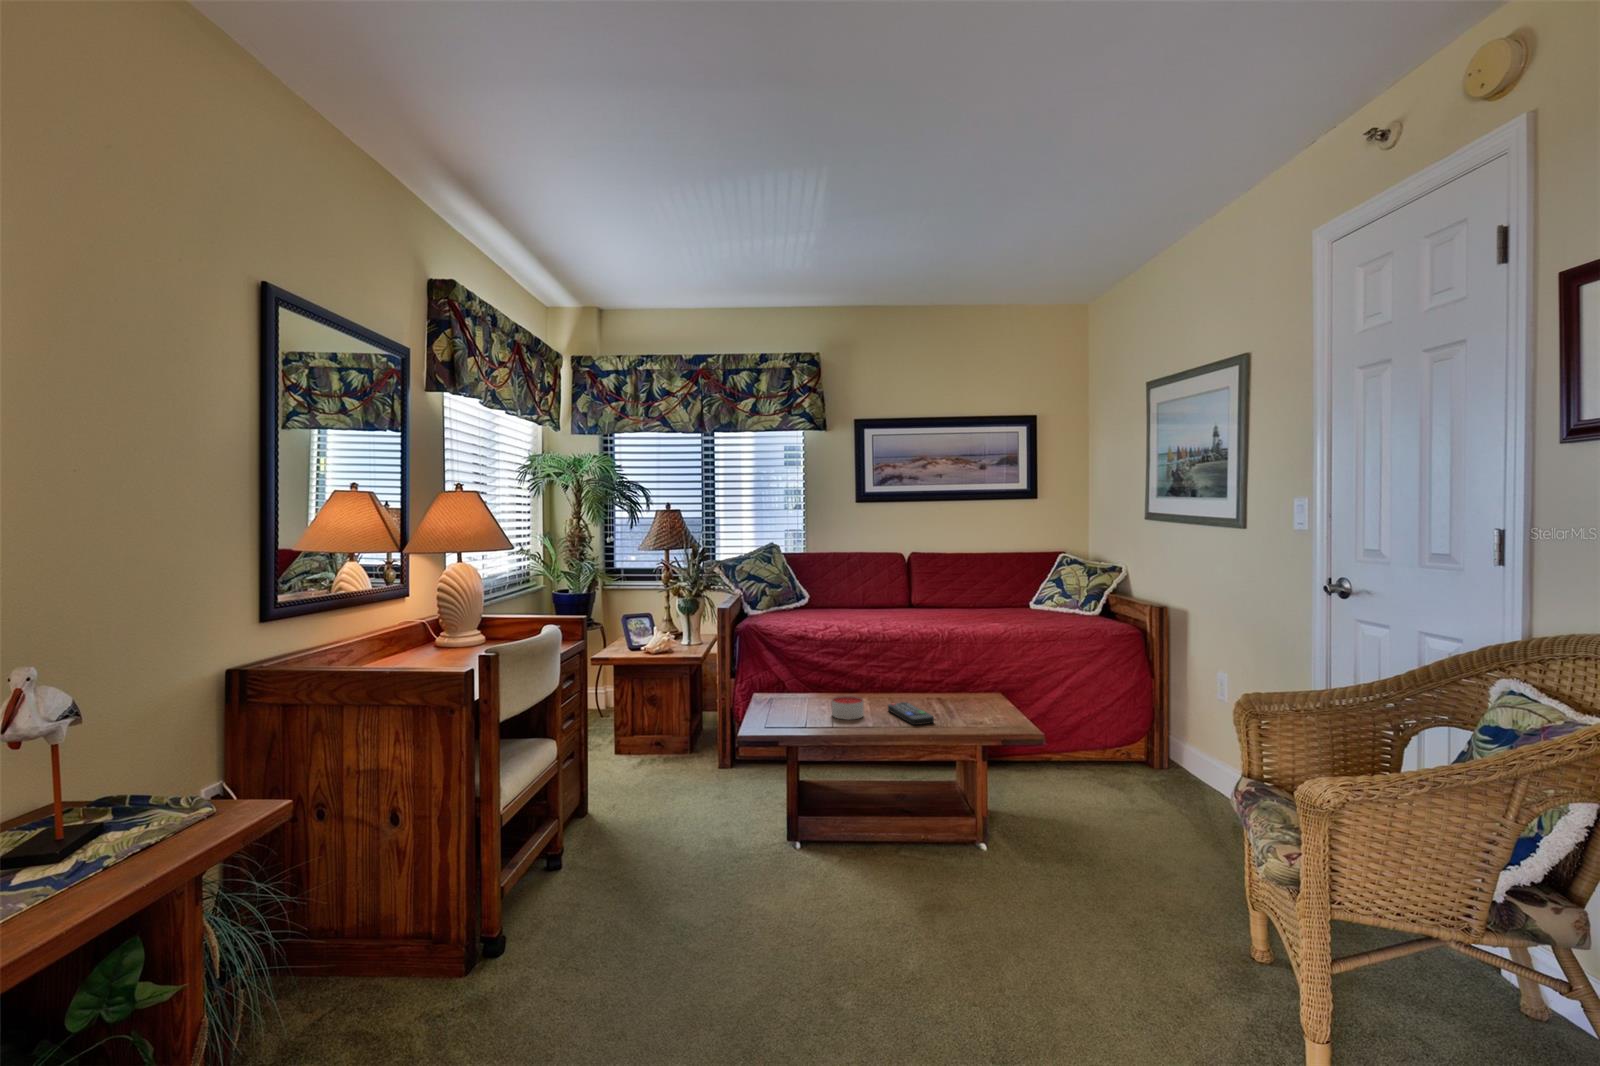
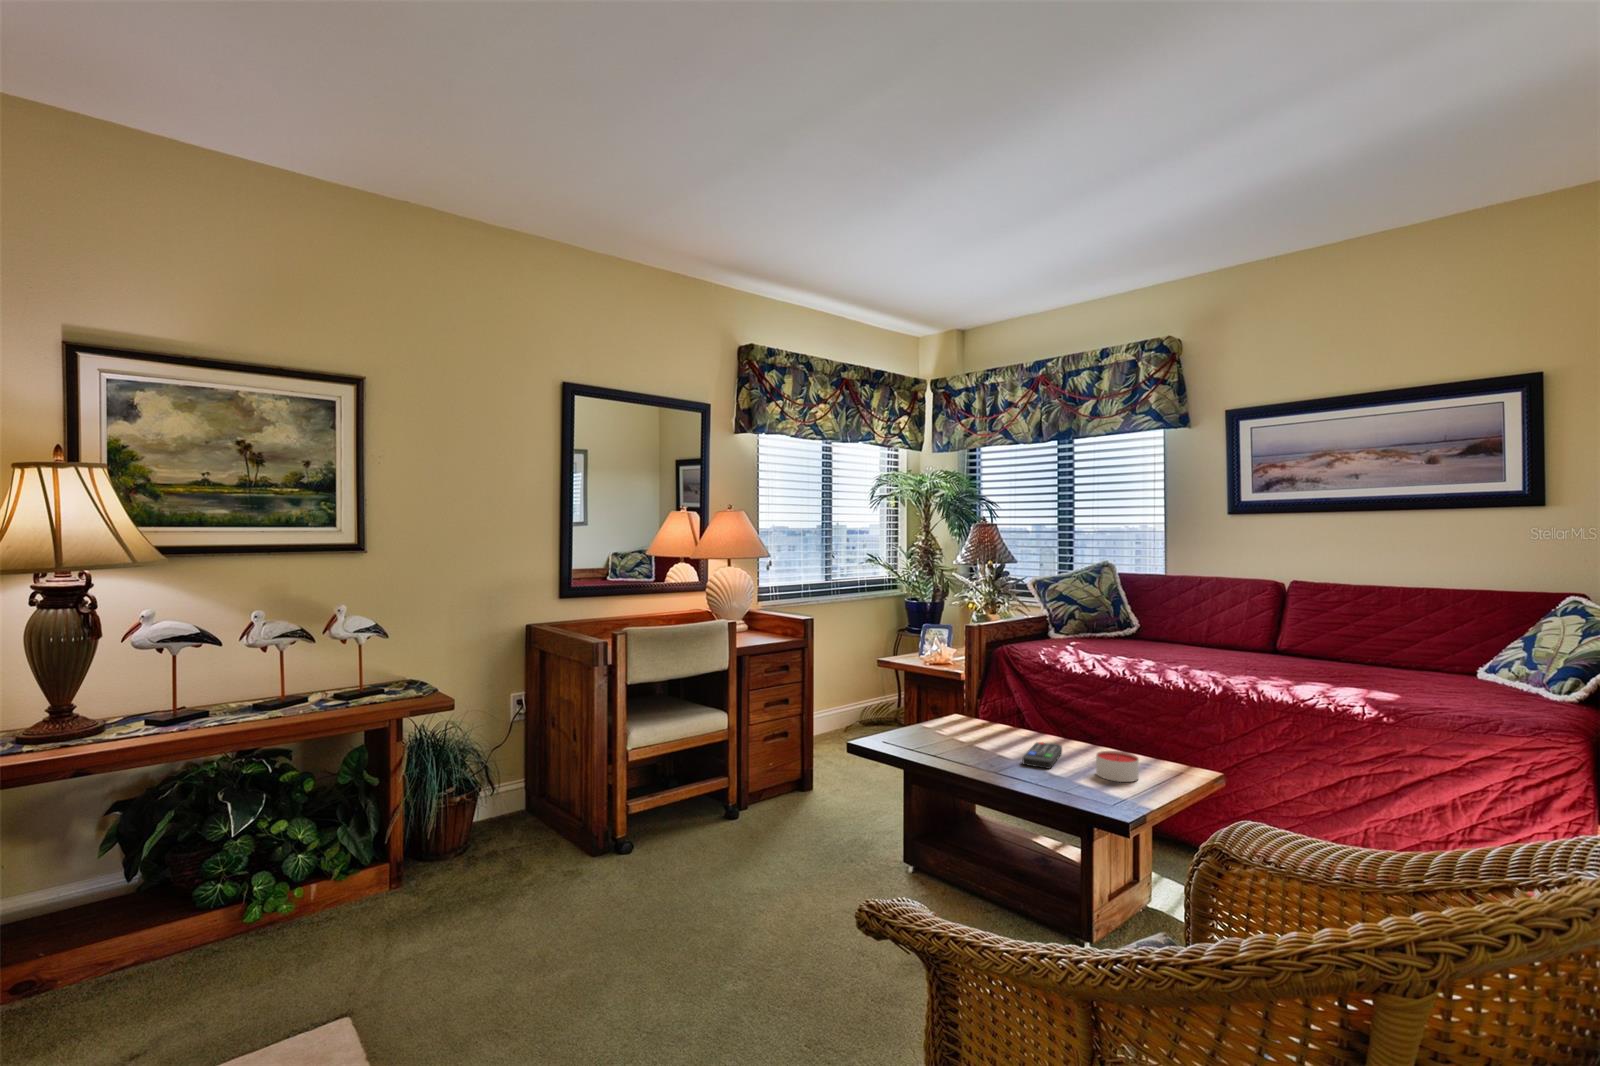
candle: present [832,696,863,720] -> present [1096,751,1139,782]

